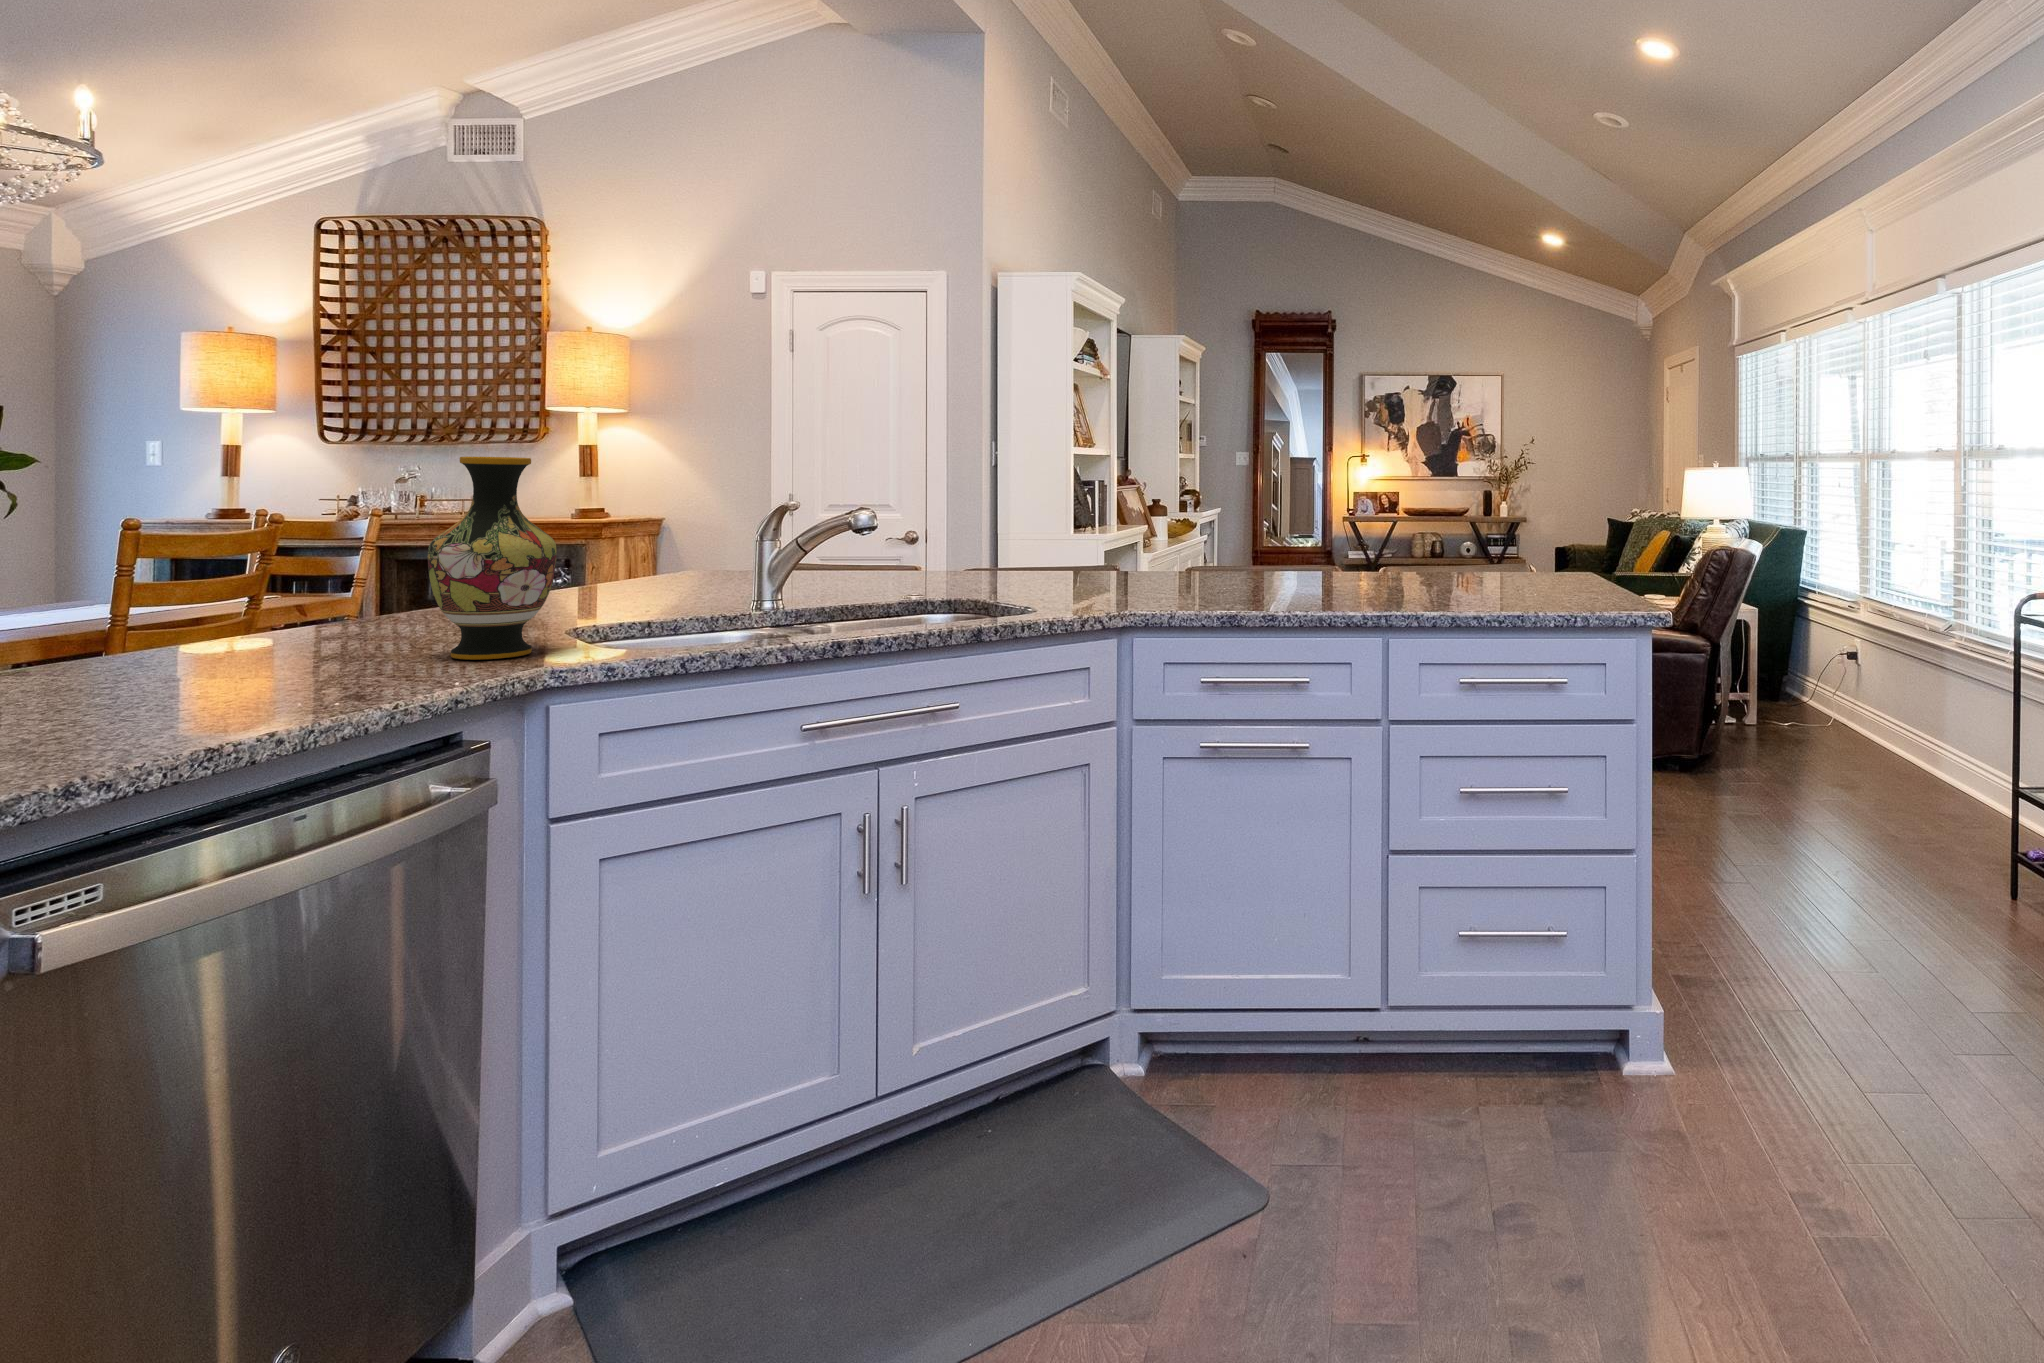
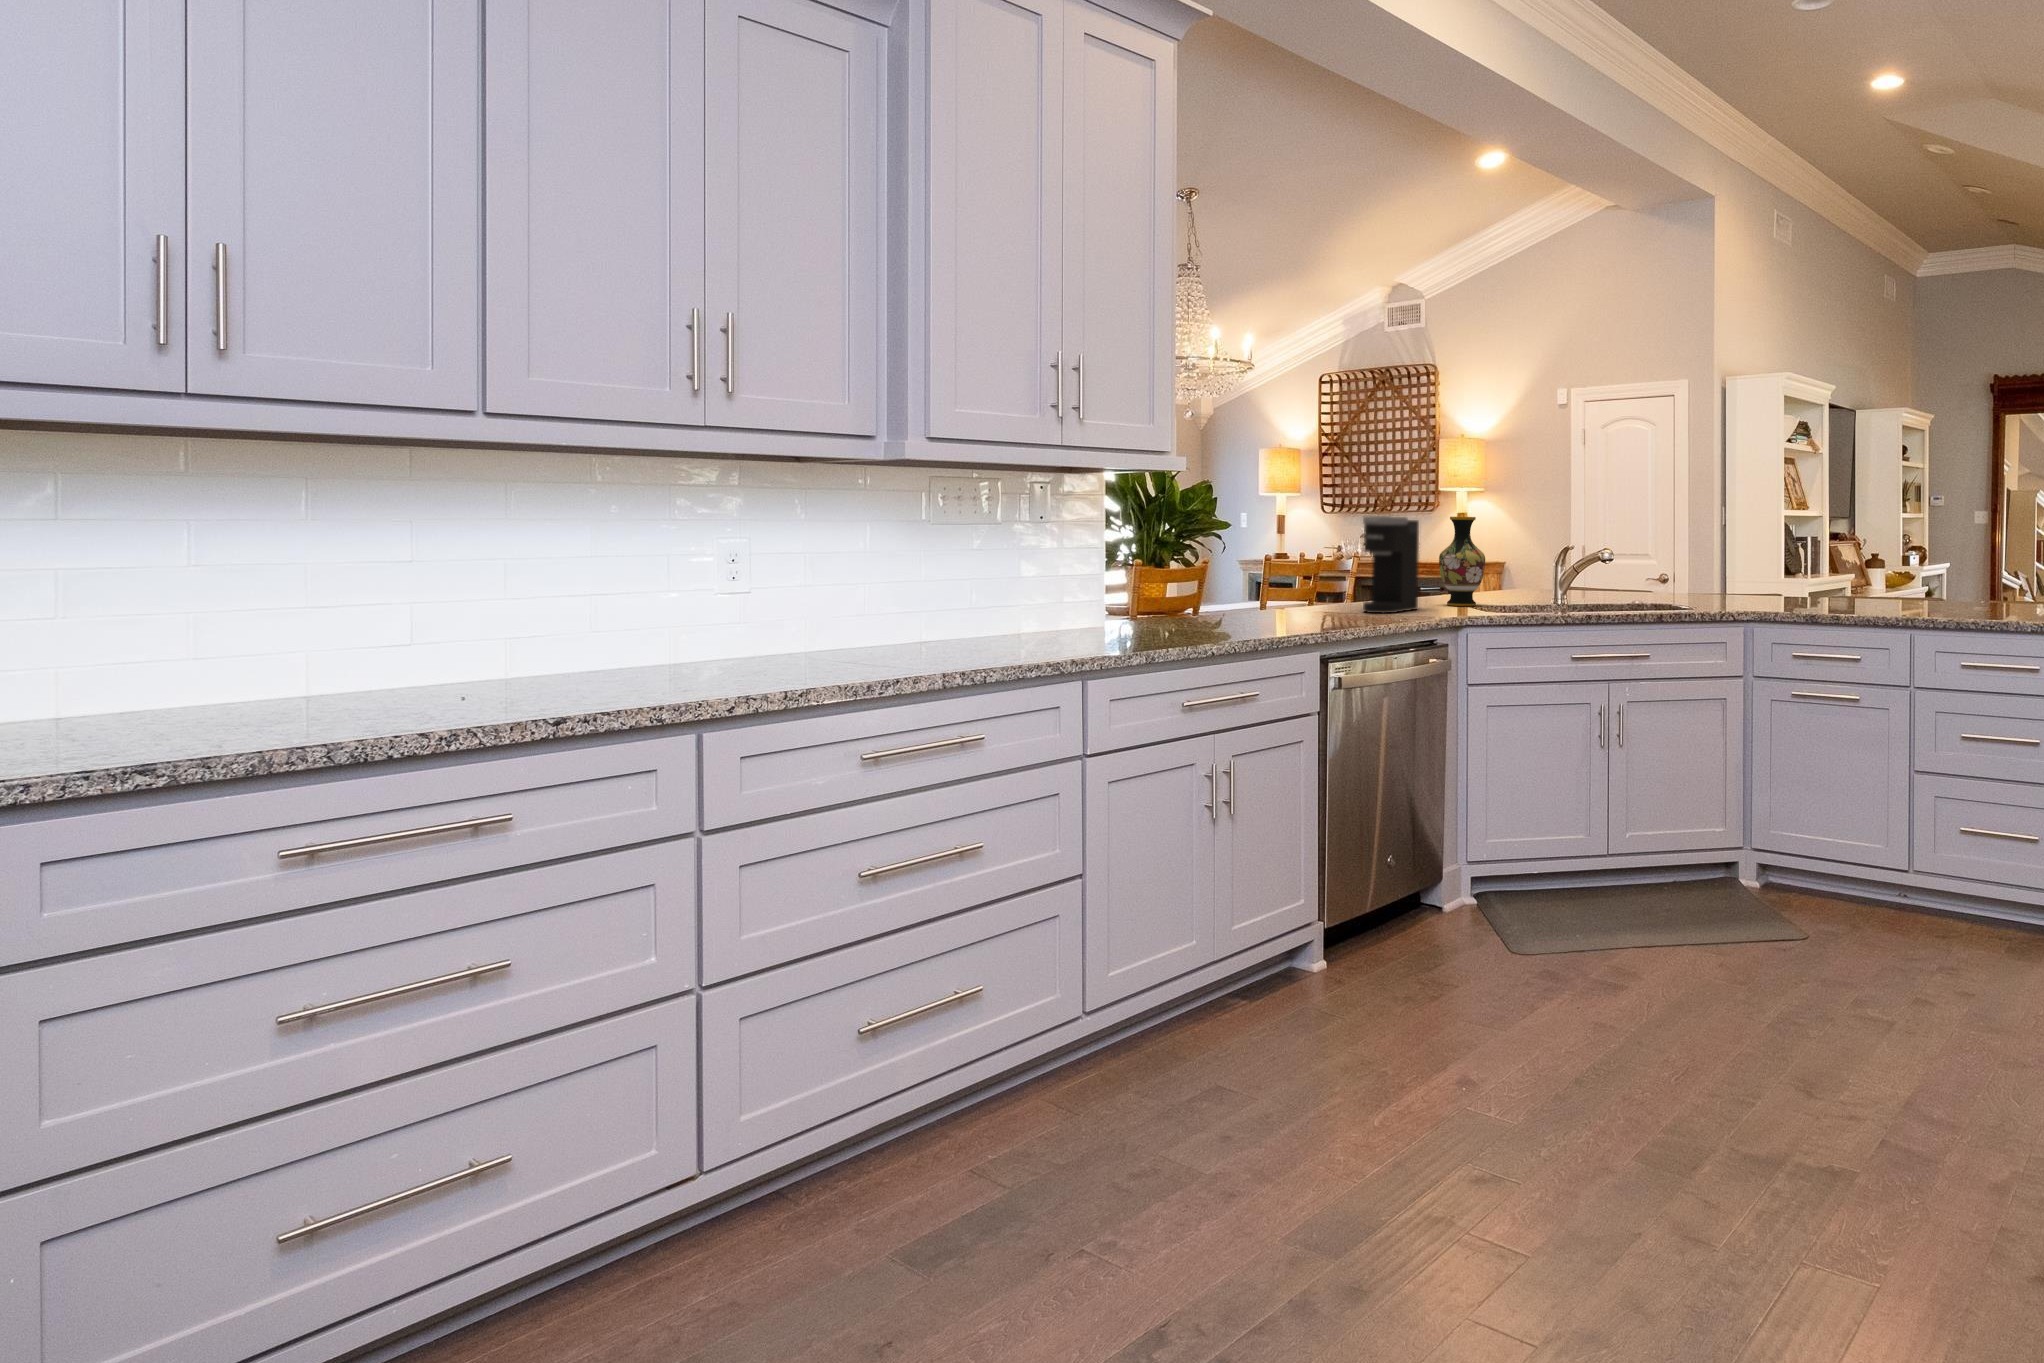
coffee maker: none [115,455,344,726] -> present [1363,516,1419,613]

